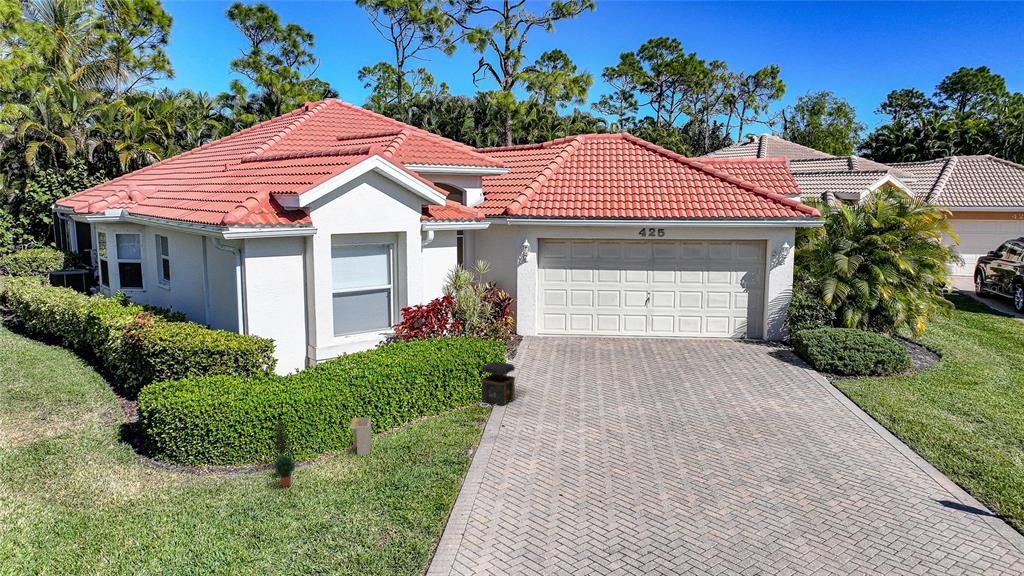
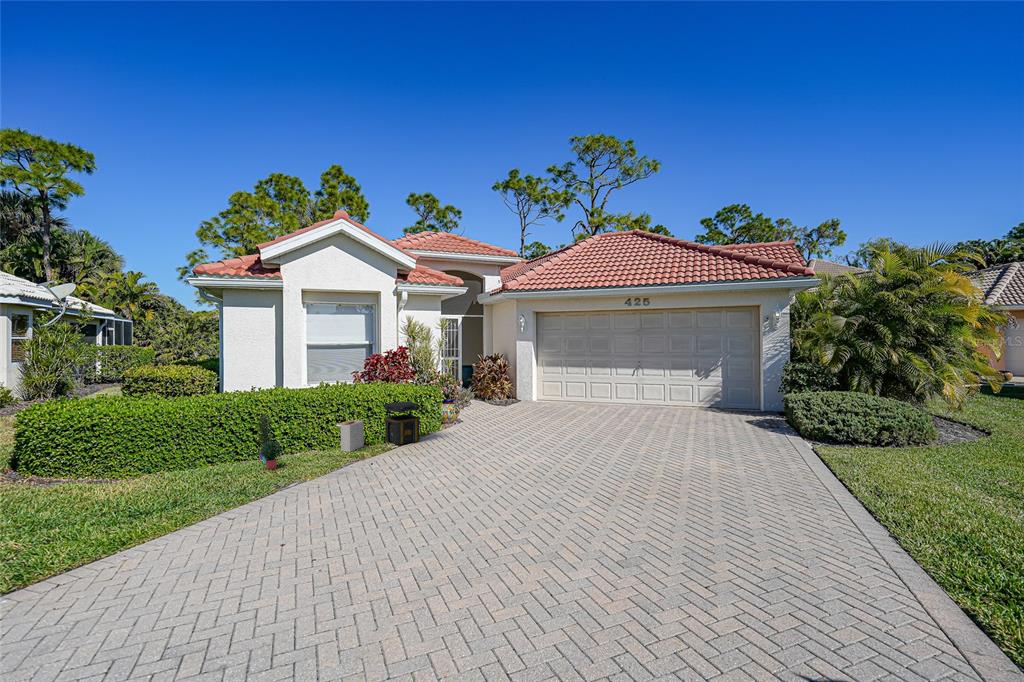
storage bin: present [350,417,372,455] -> present [336,415,364,452]
potted plant: present [273,419,295,486] -> present [256,415,281,469]

